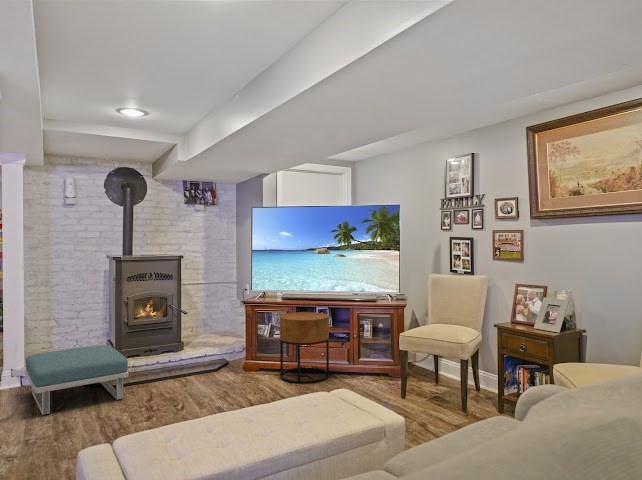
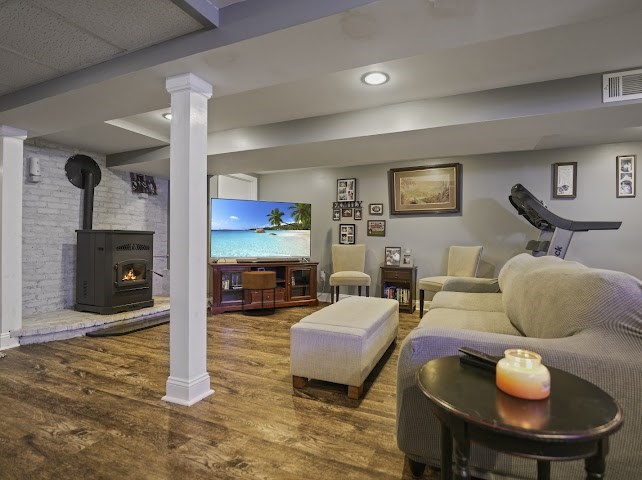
footstool: present [25,345,129,415] -> none [45,302,153,354]

